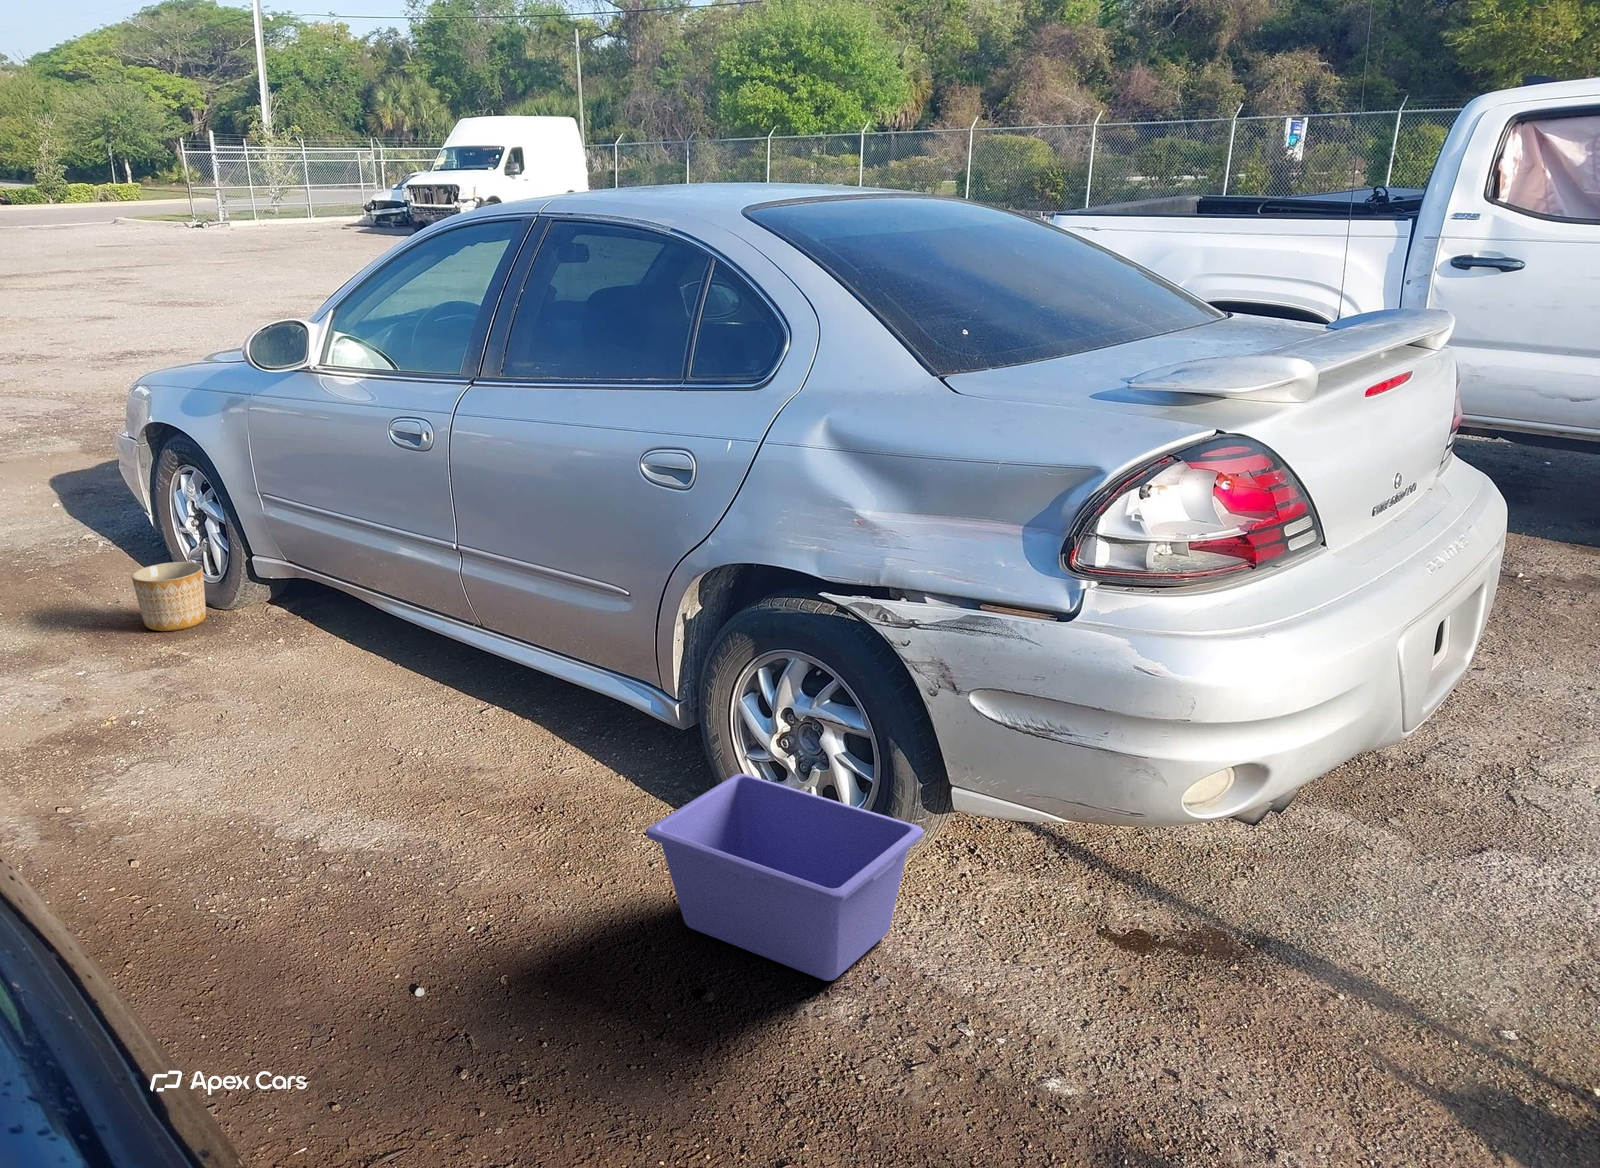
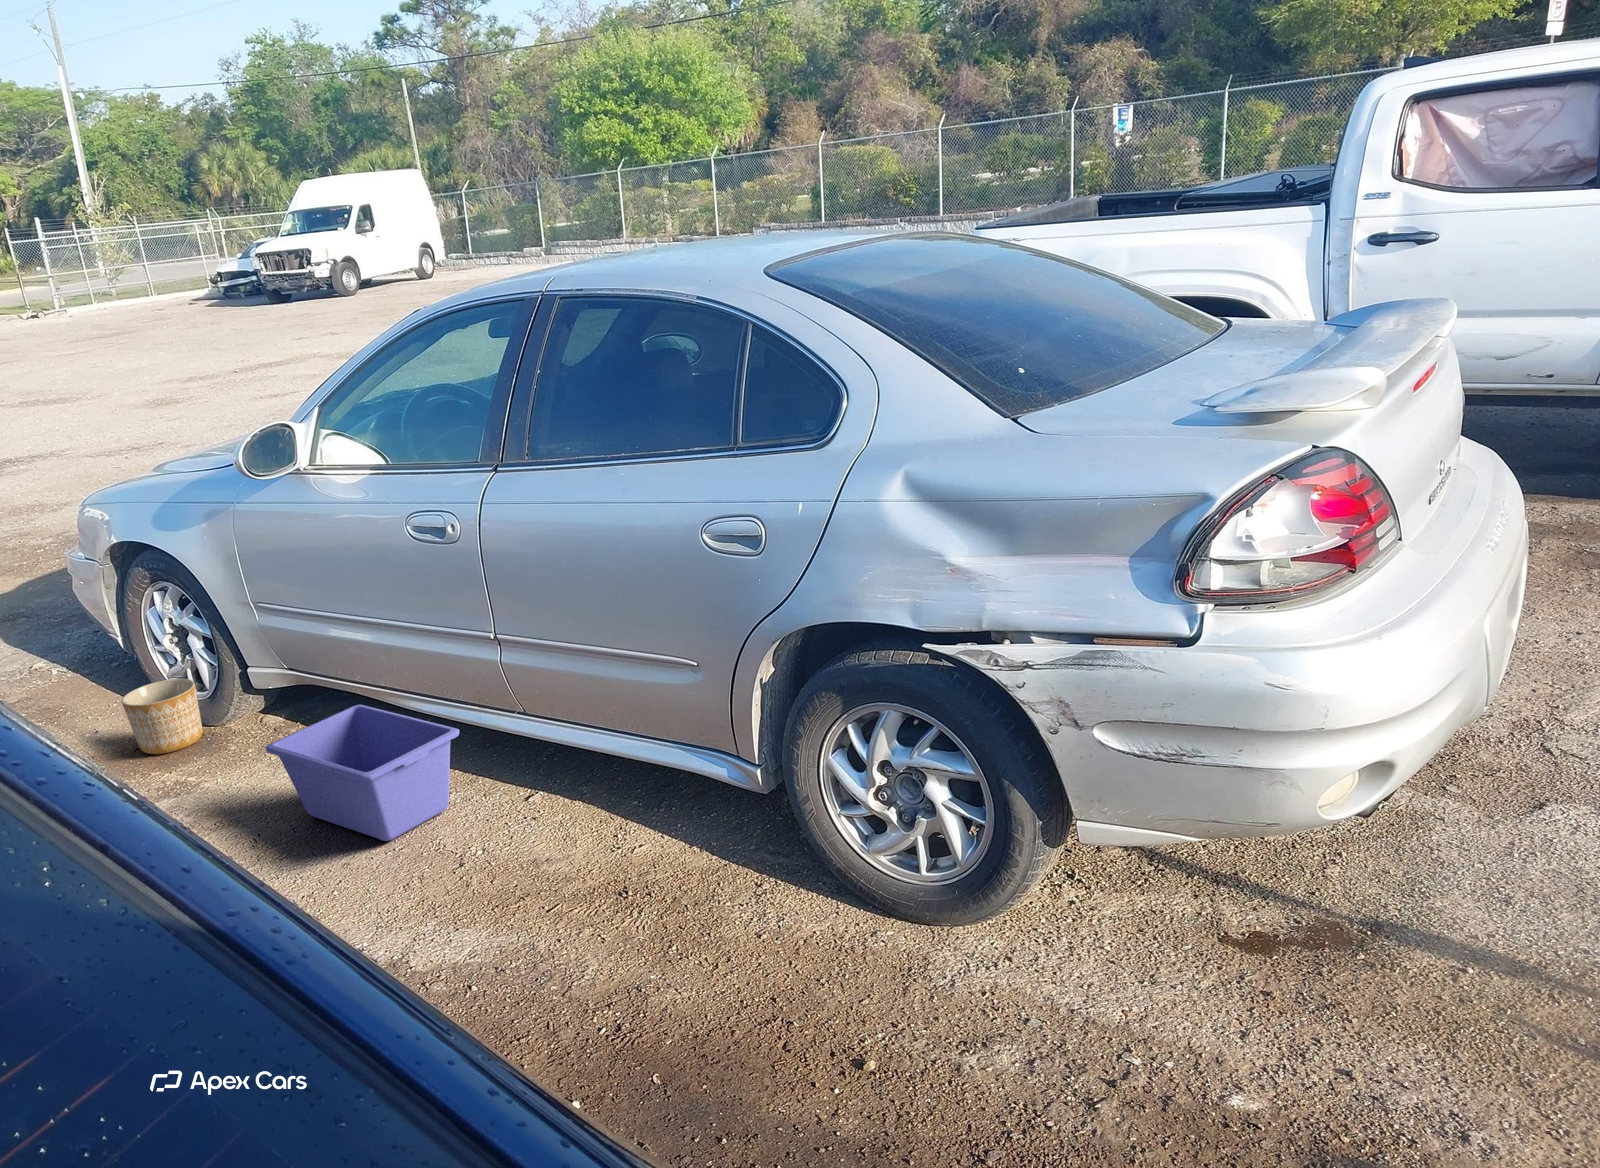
storage bin: present [646,774,923,981] -> present [265,705,459,841]

